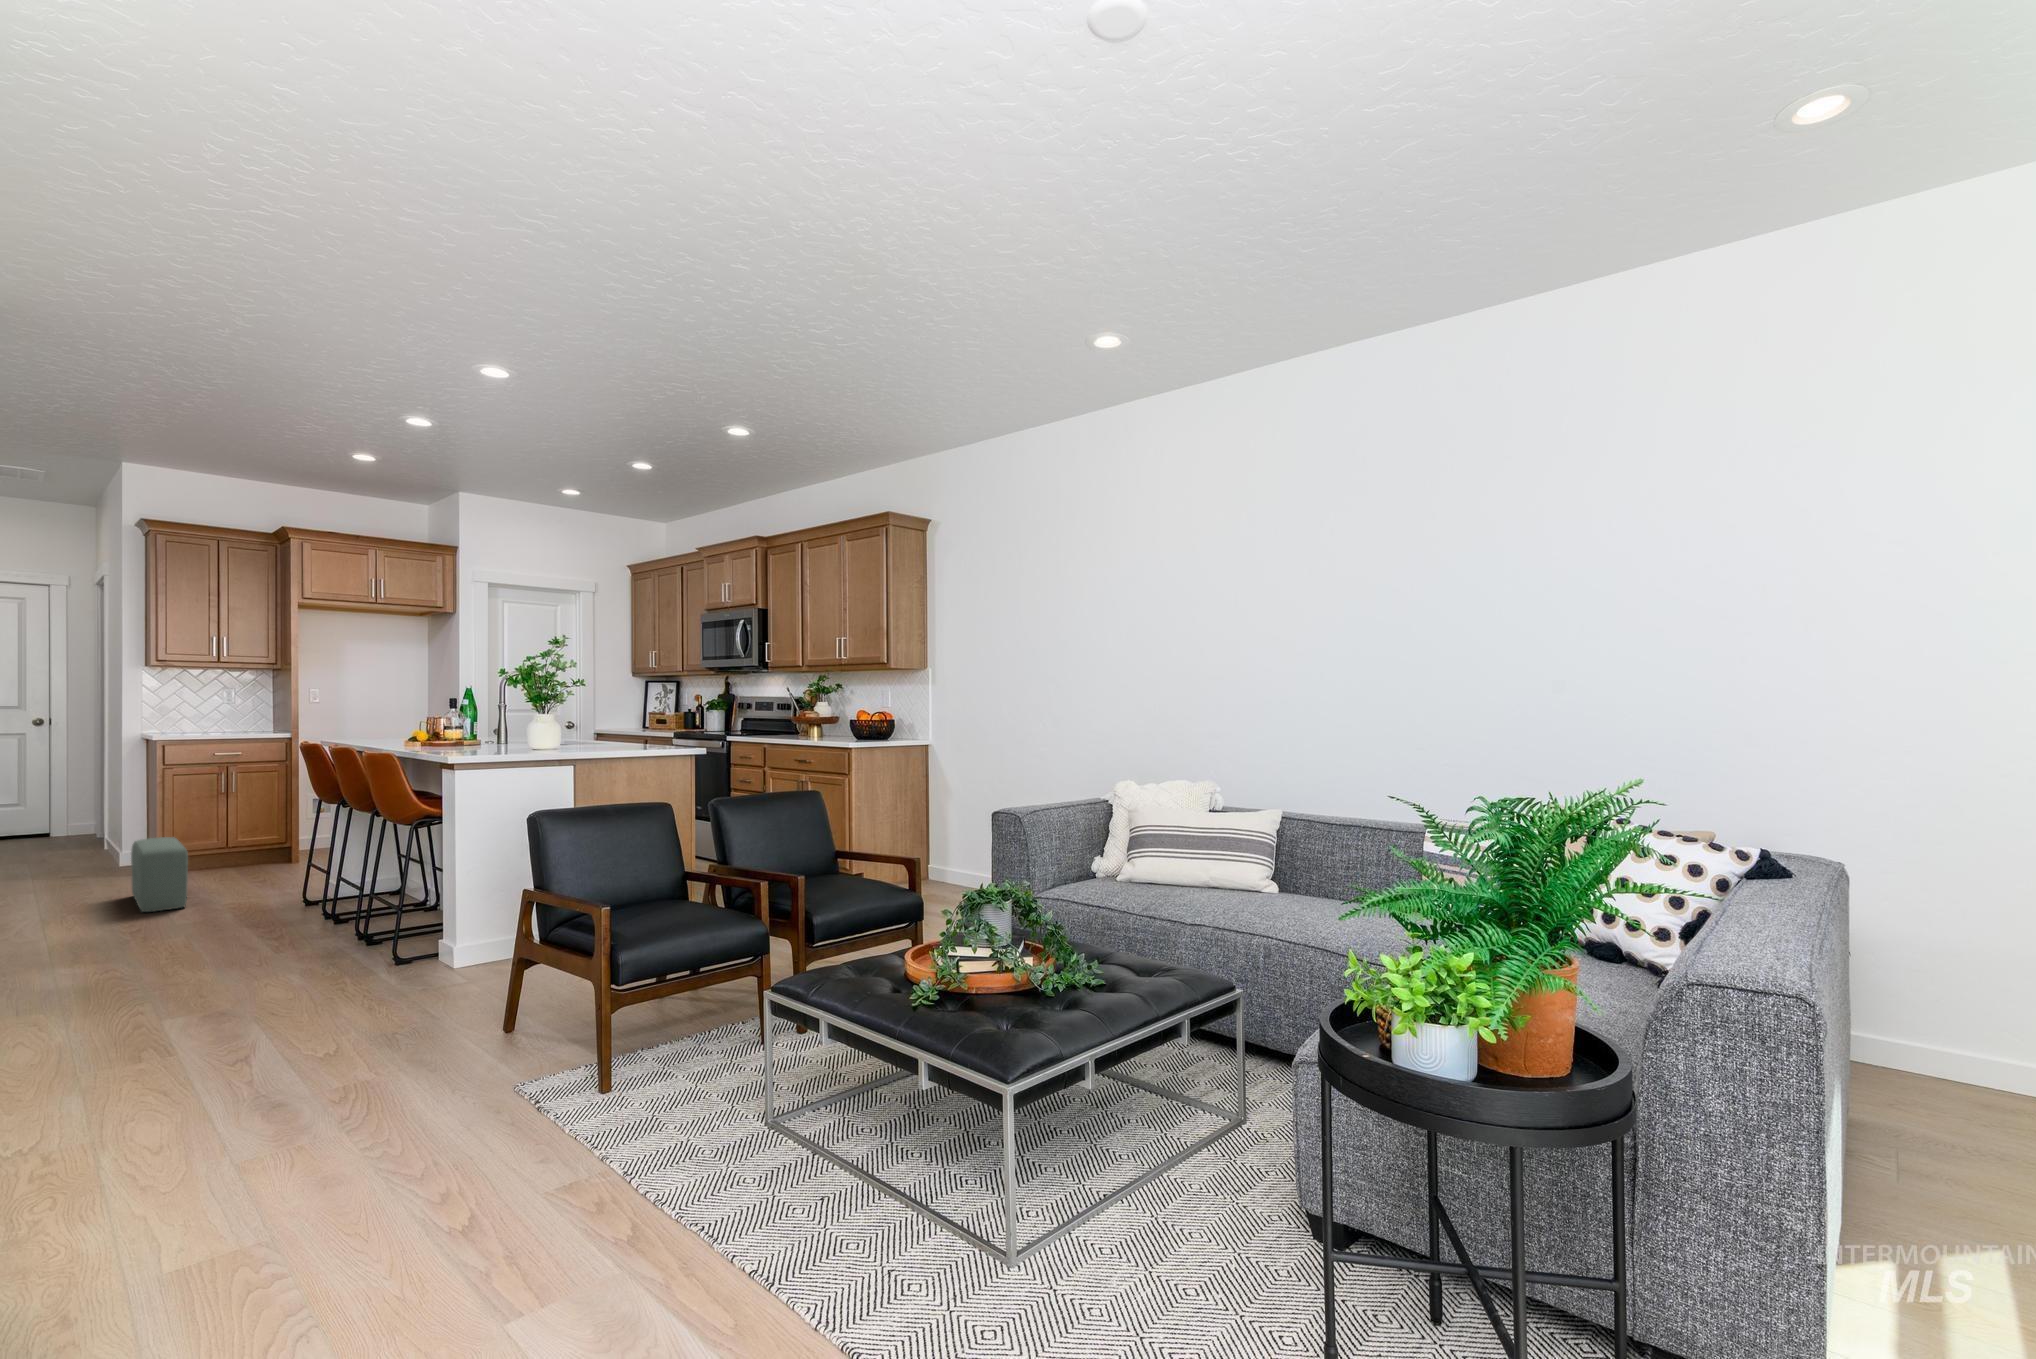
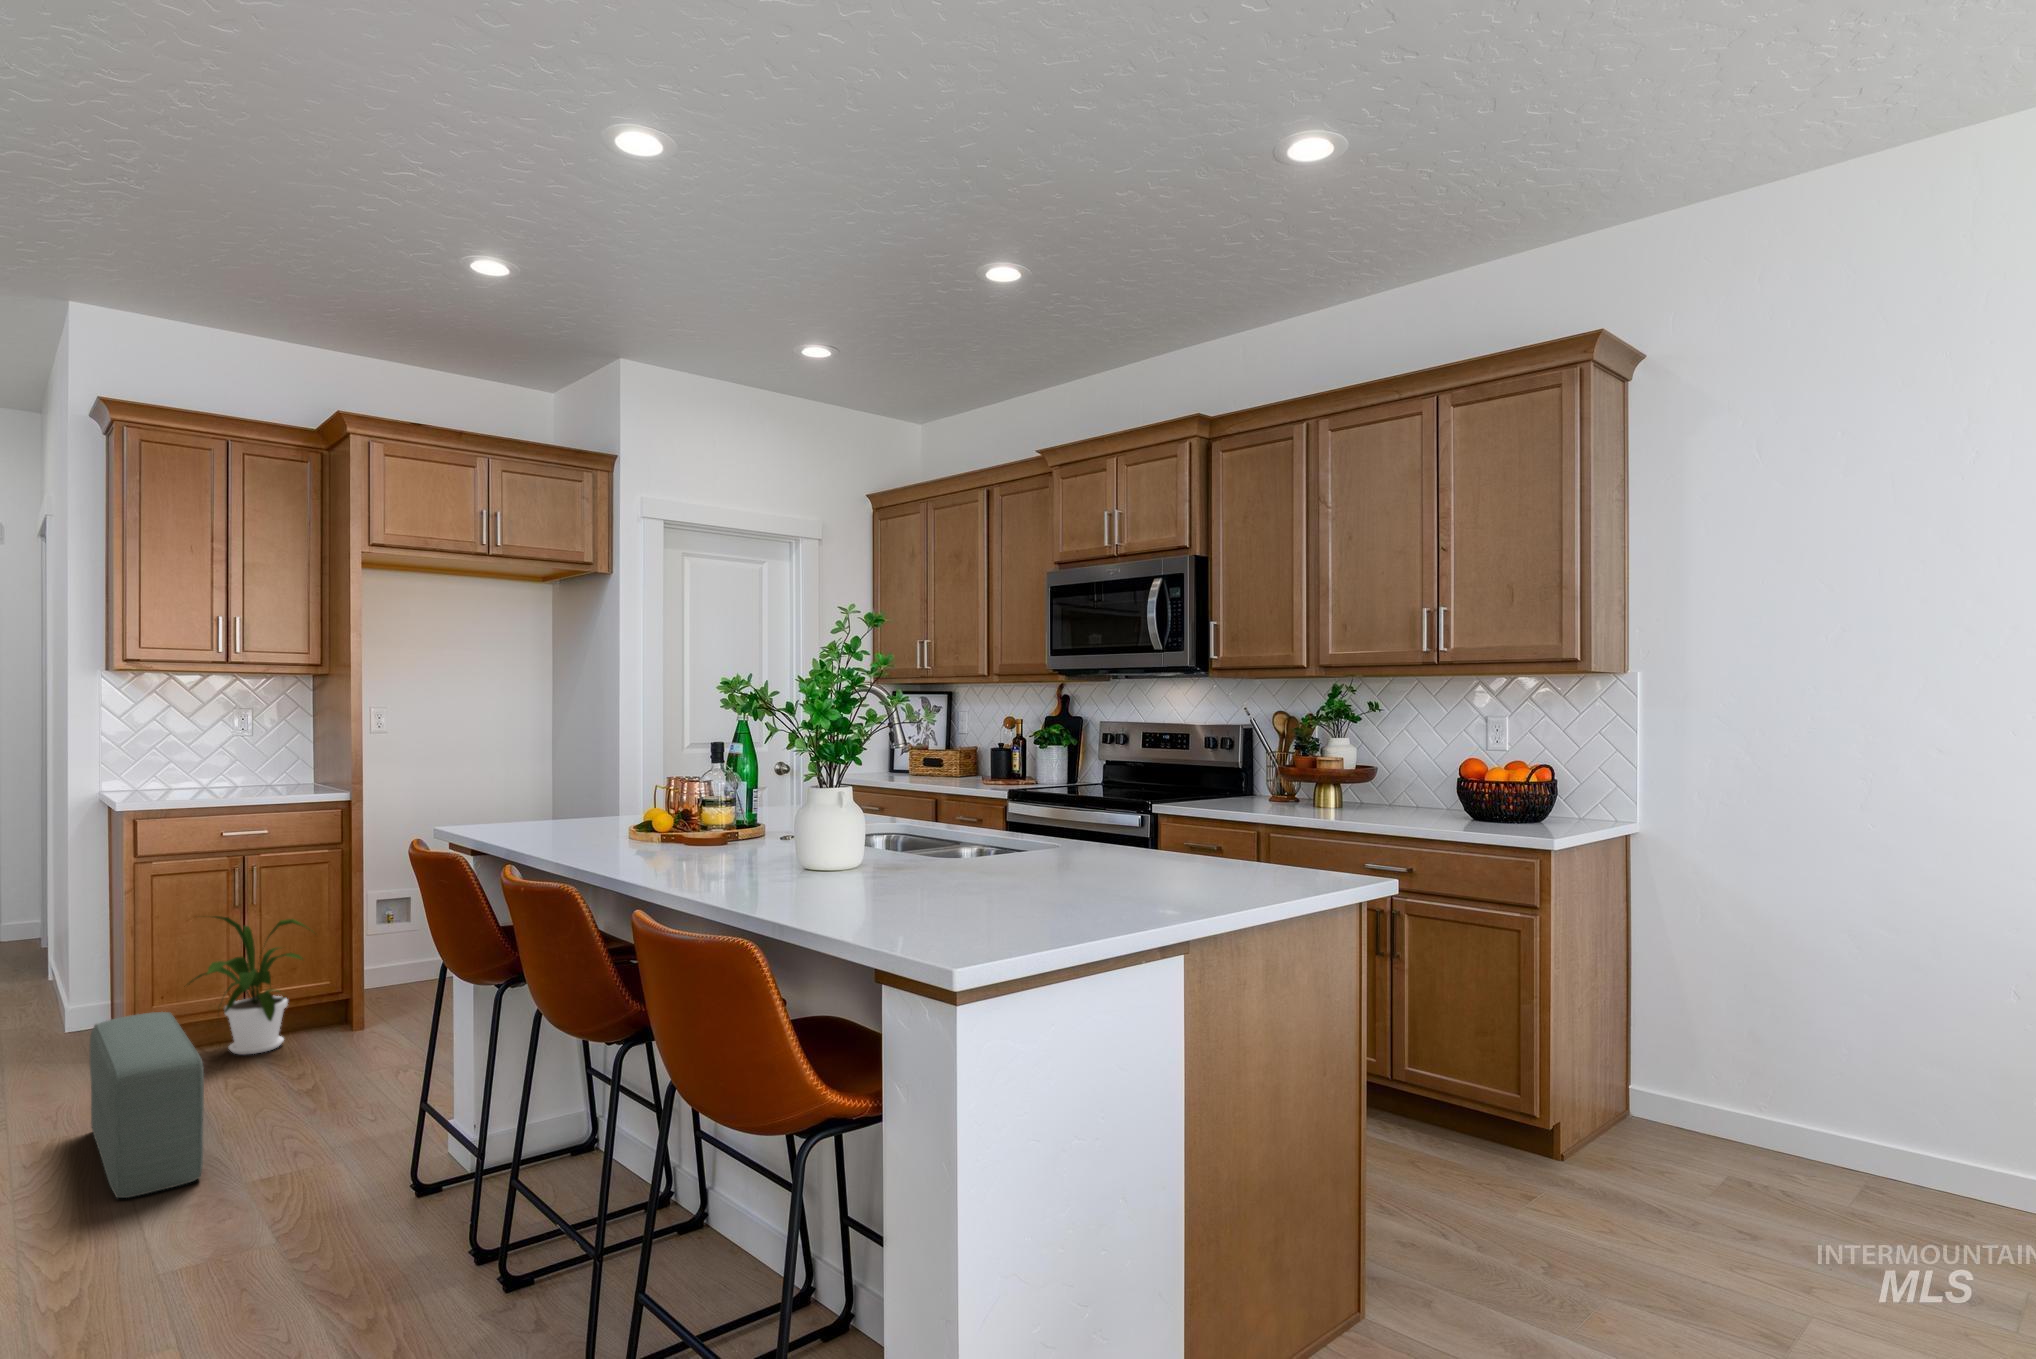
house plant: none [187,797,267,873] -> present [184,916,313,1054]

